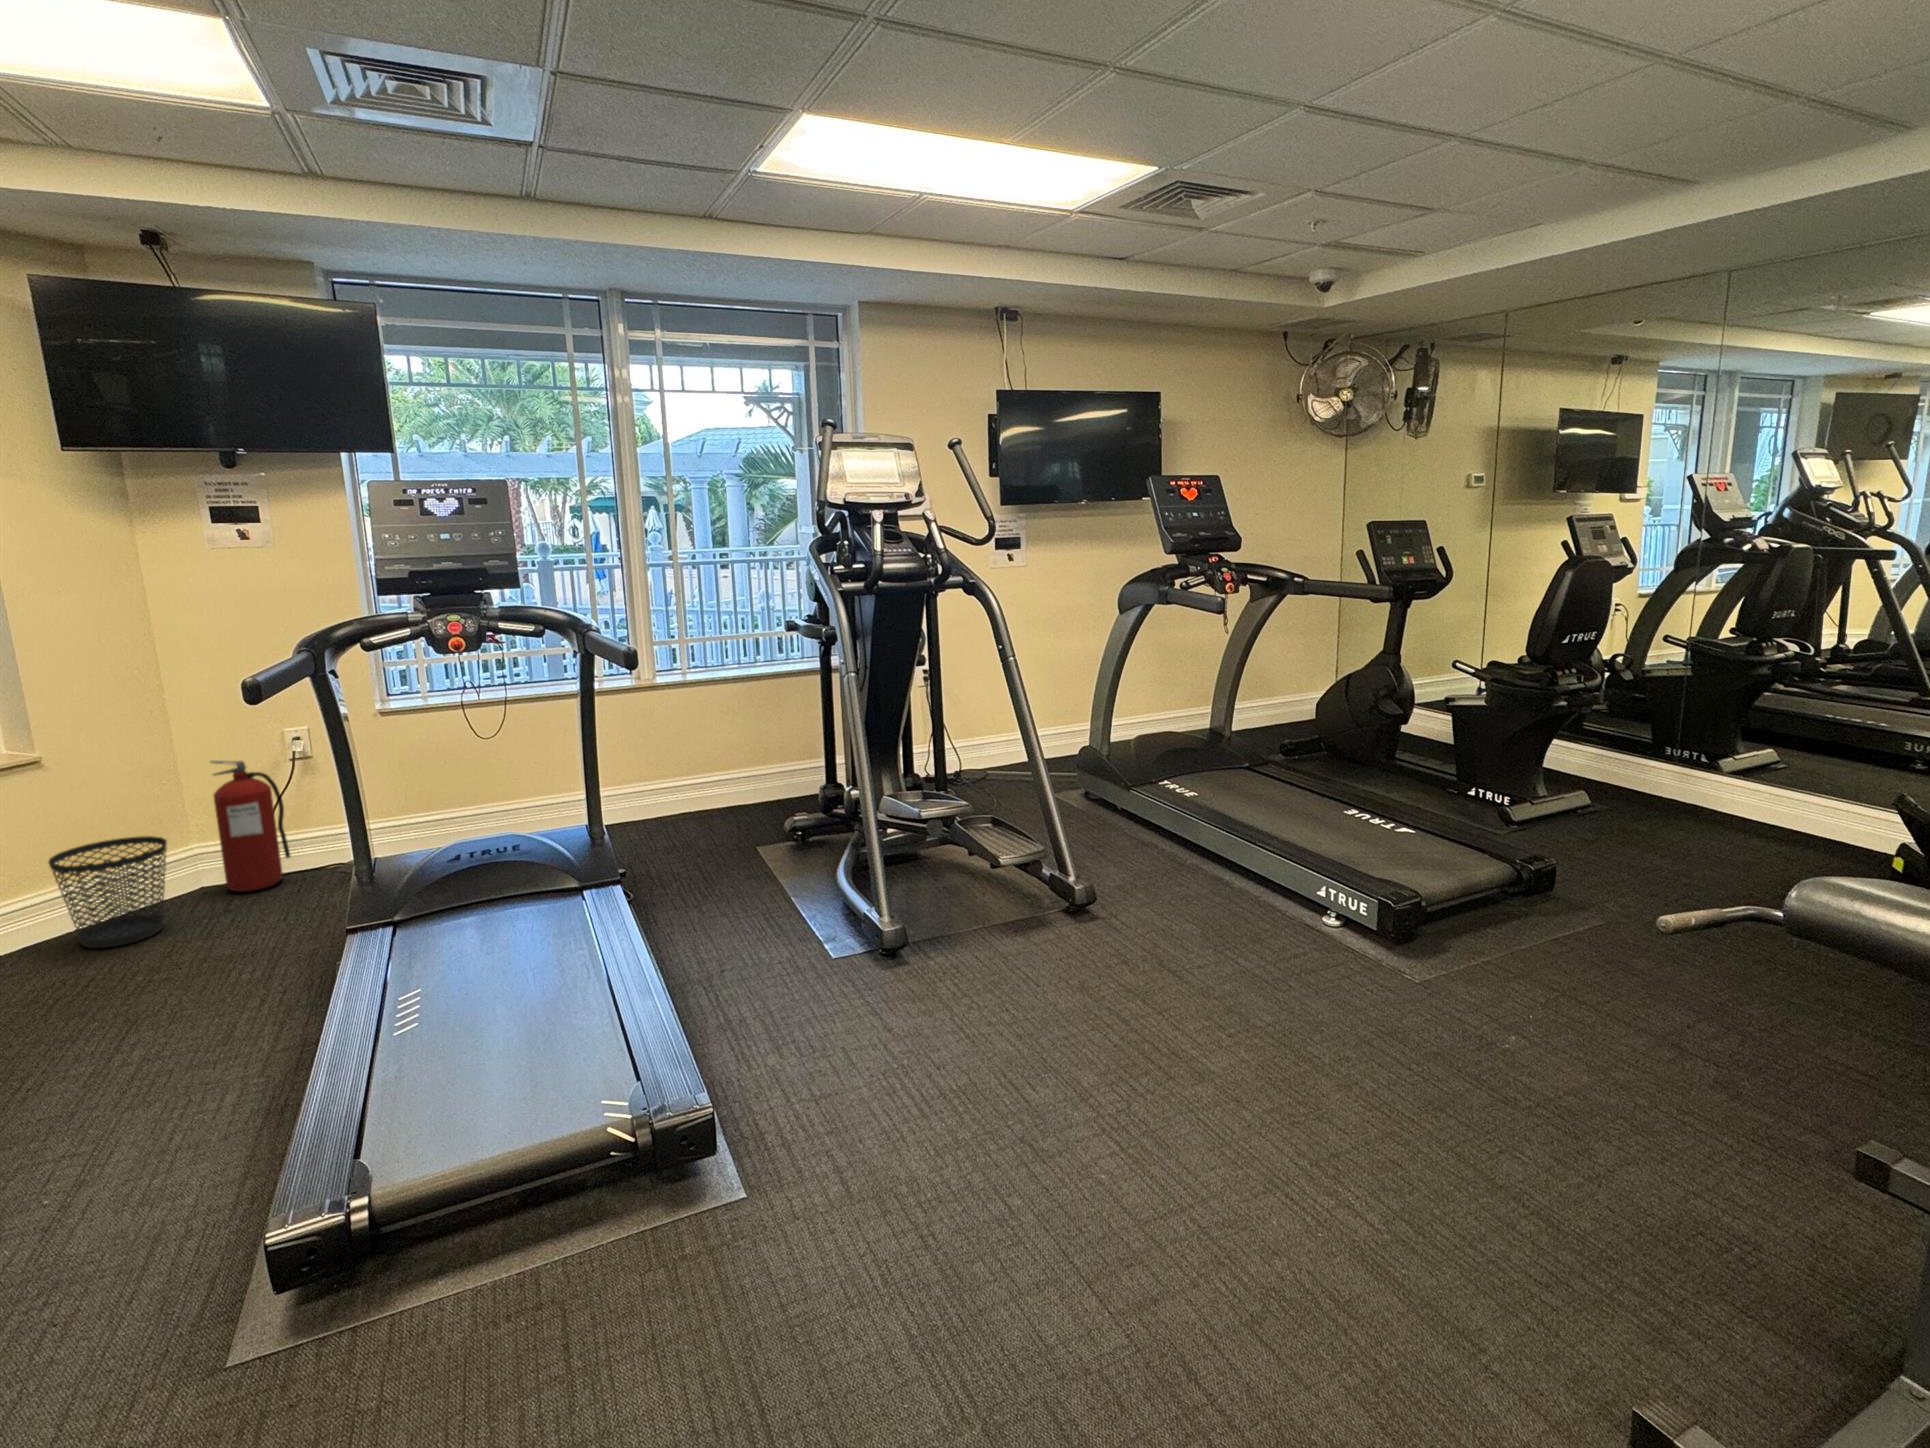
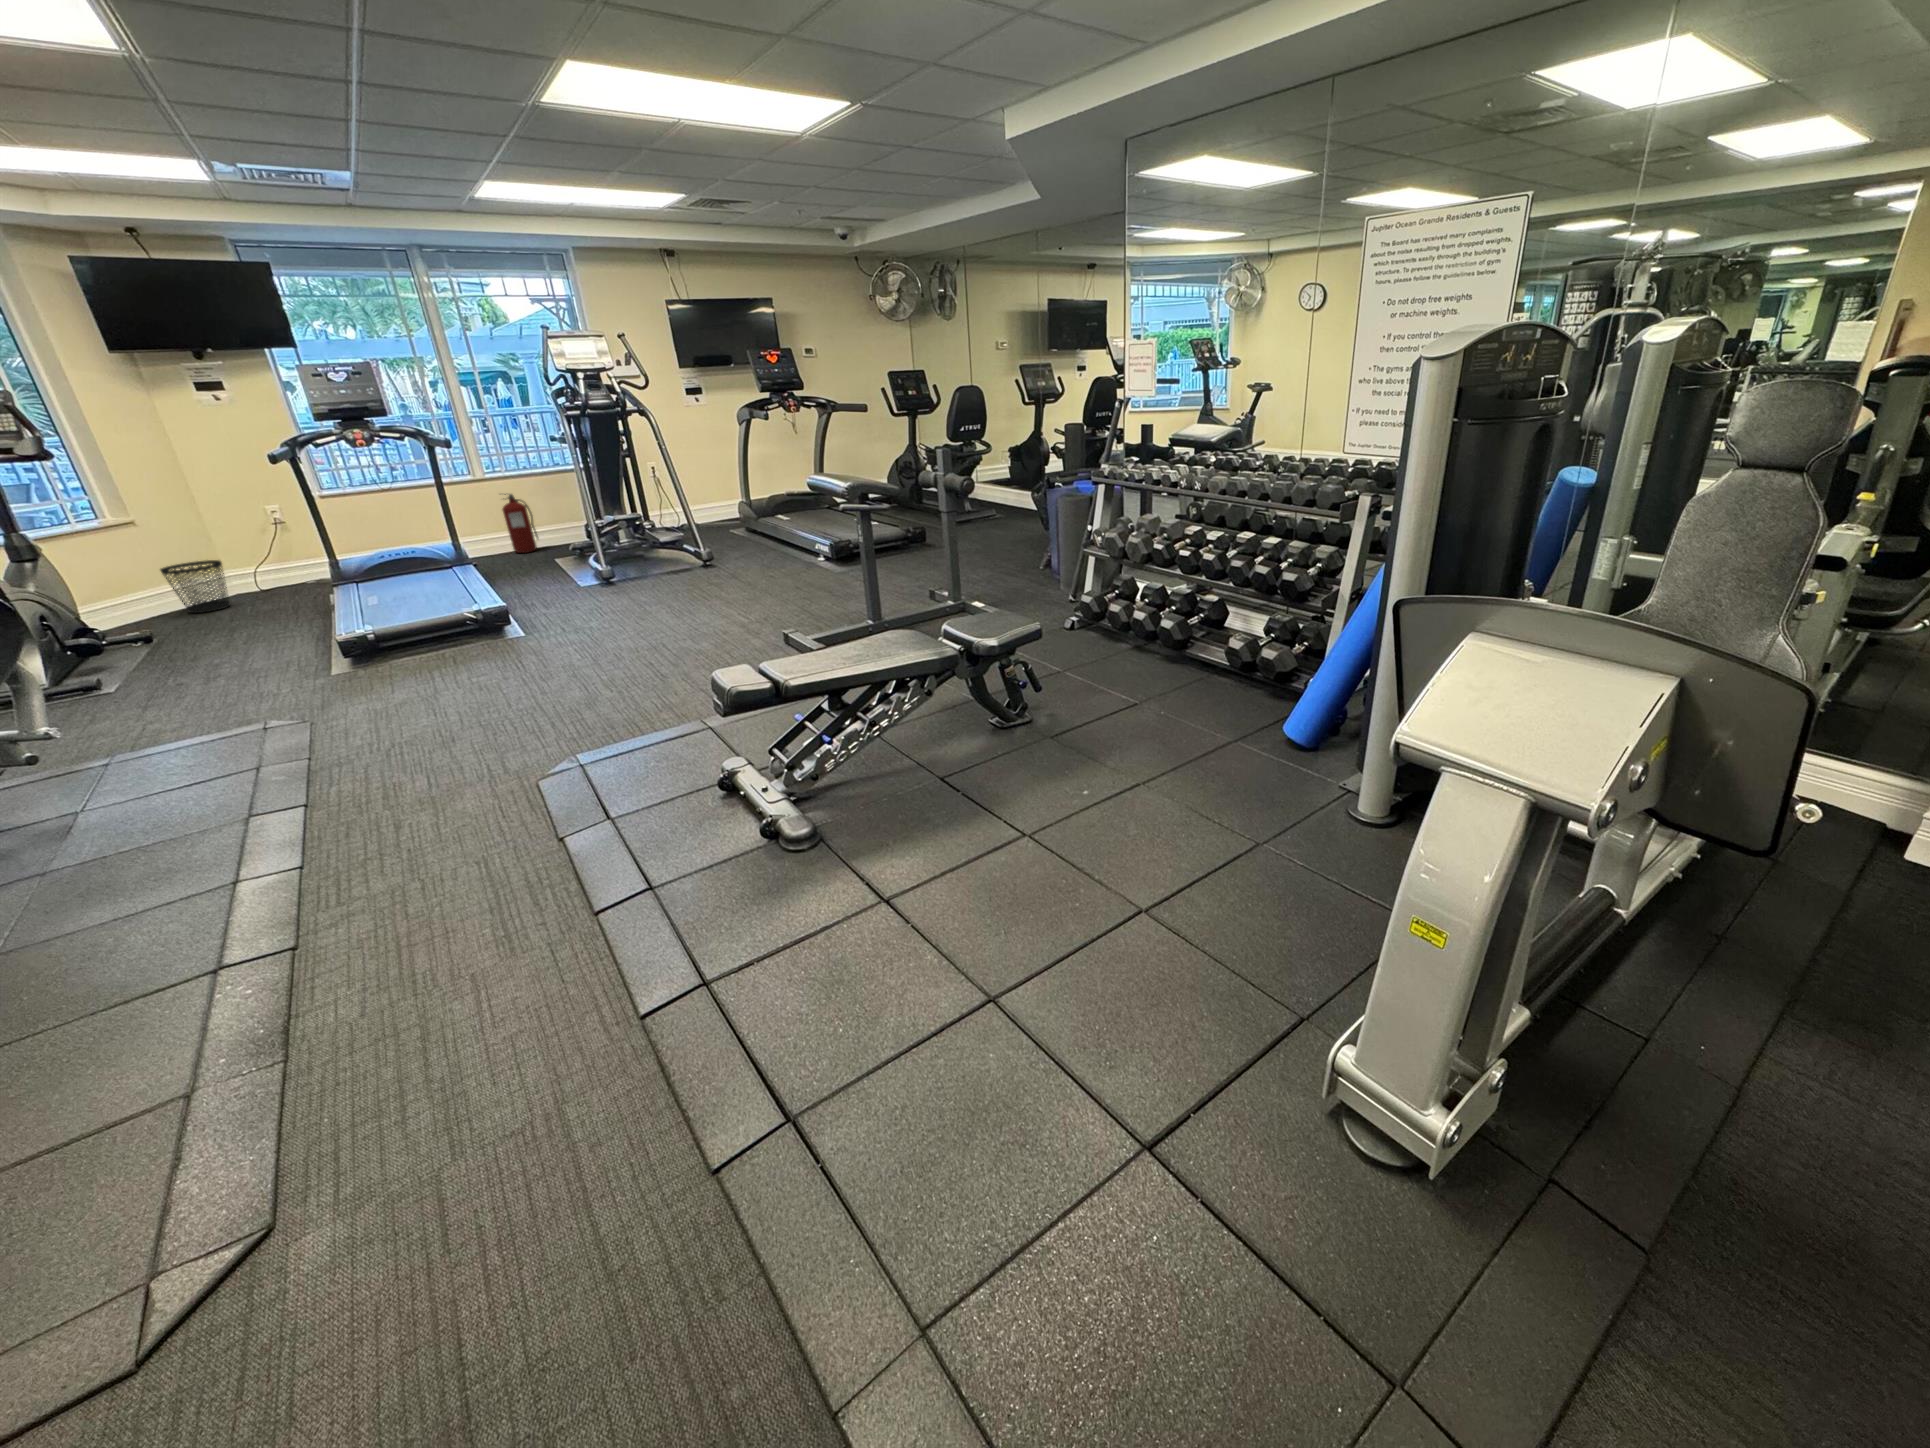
fire extinguisher: present [211,761,290,892] -> present [502,494,538,553]

